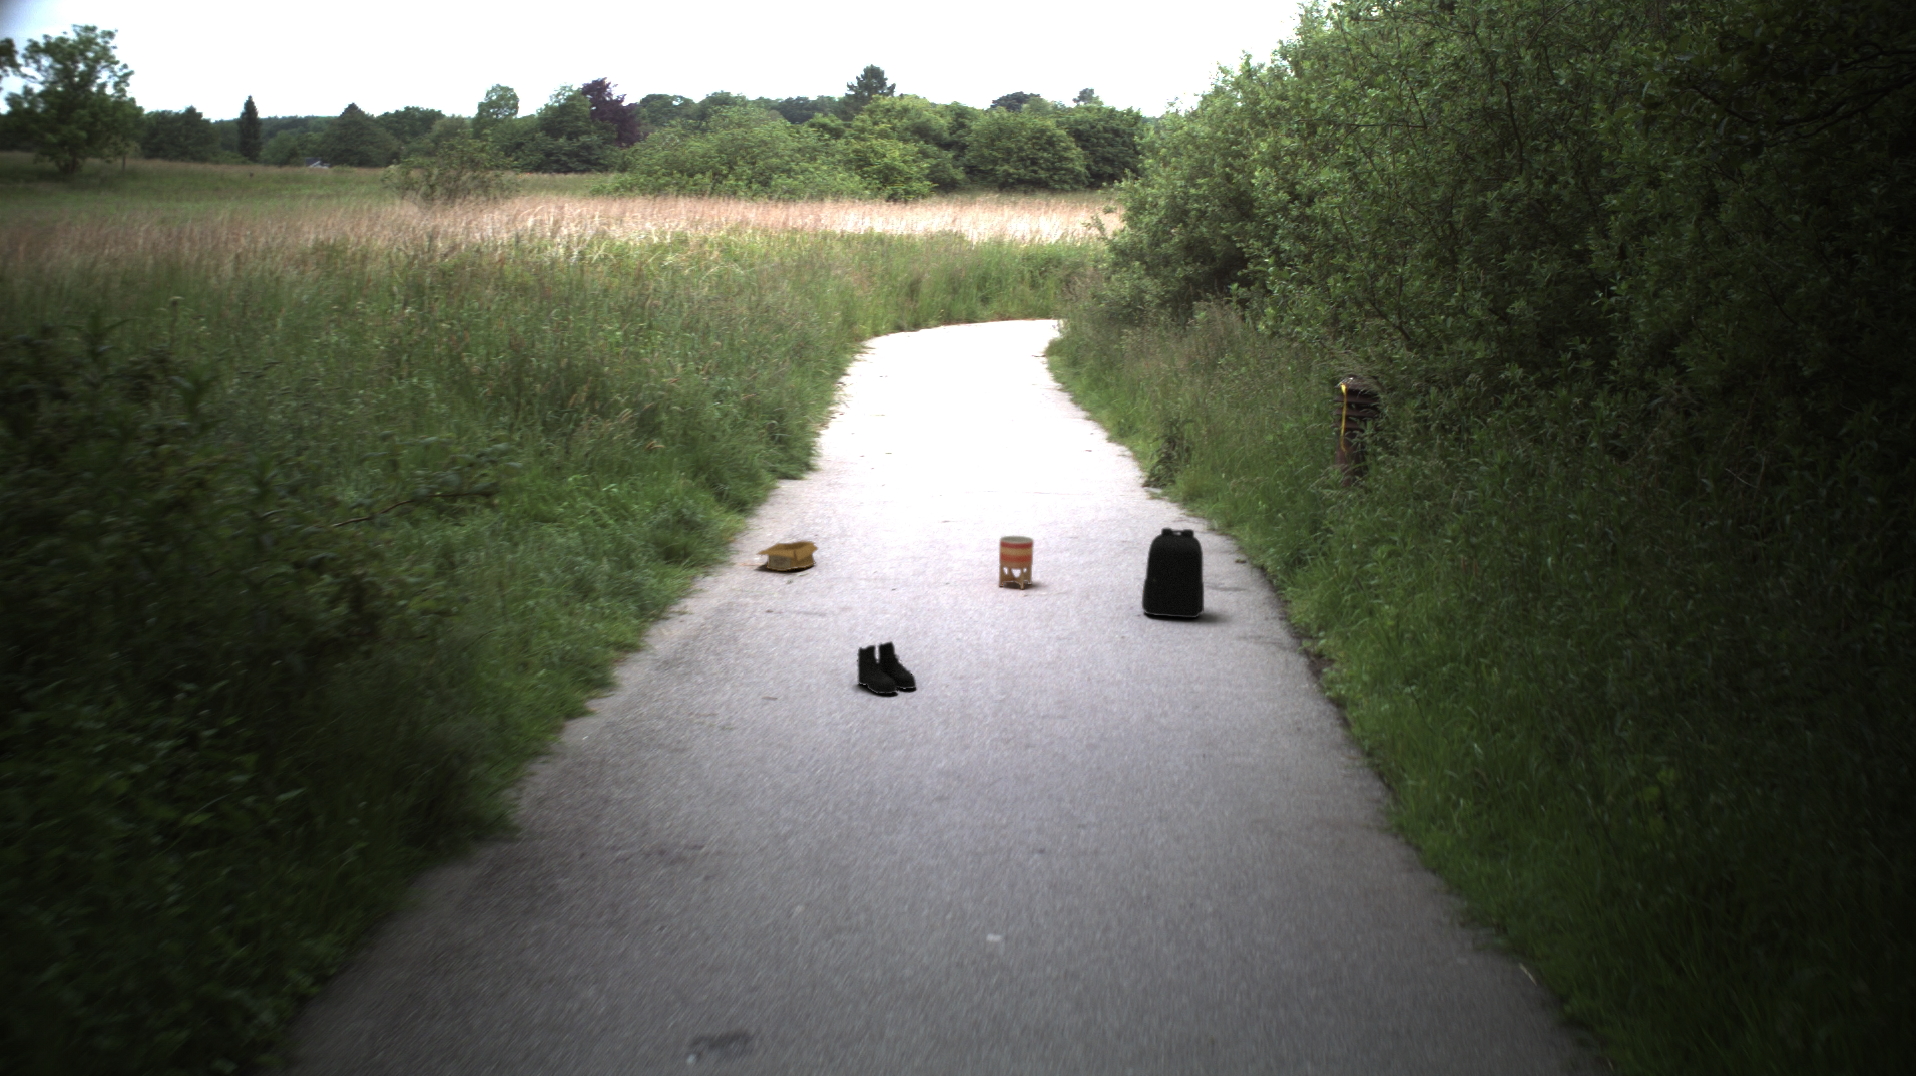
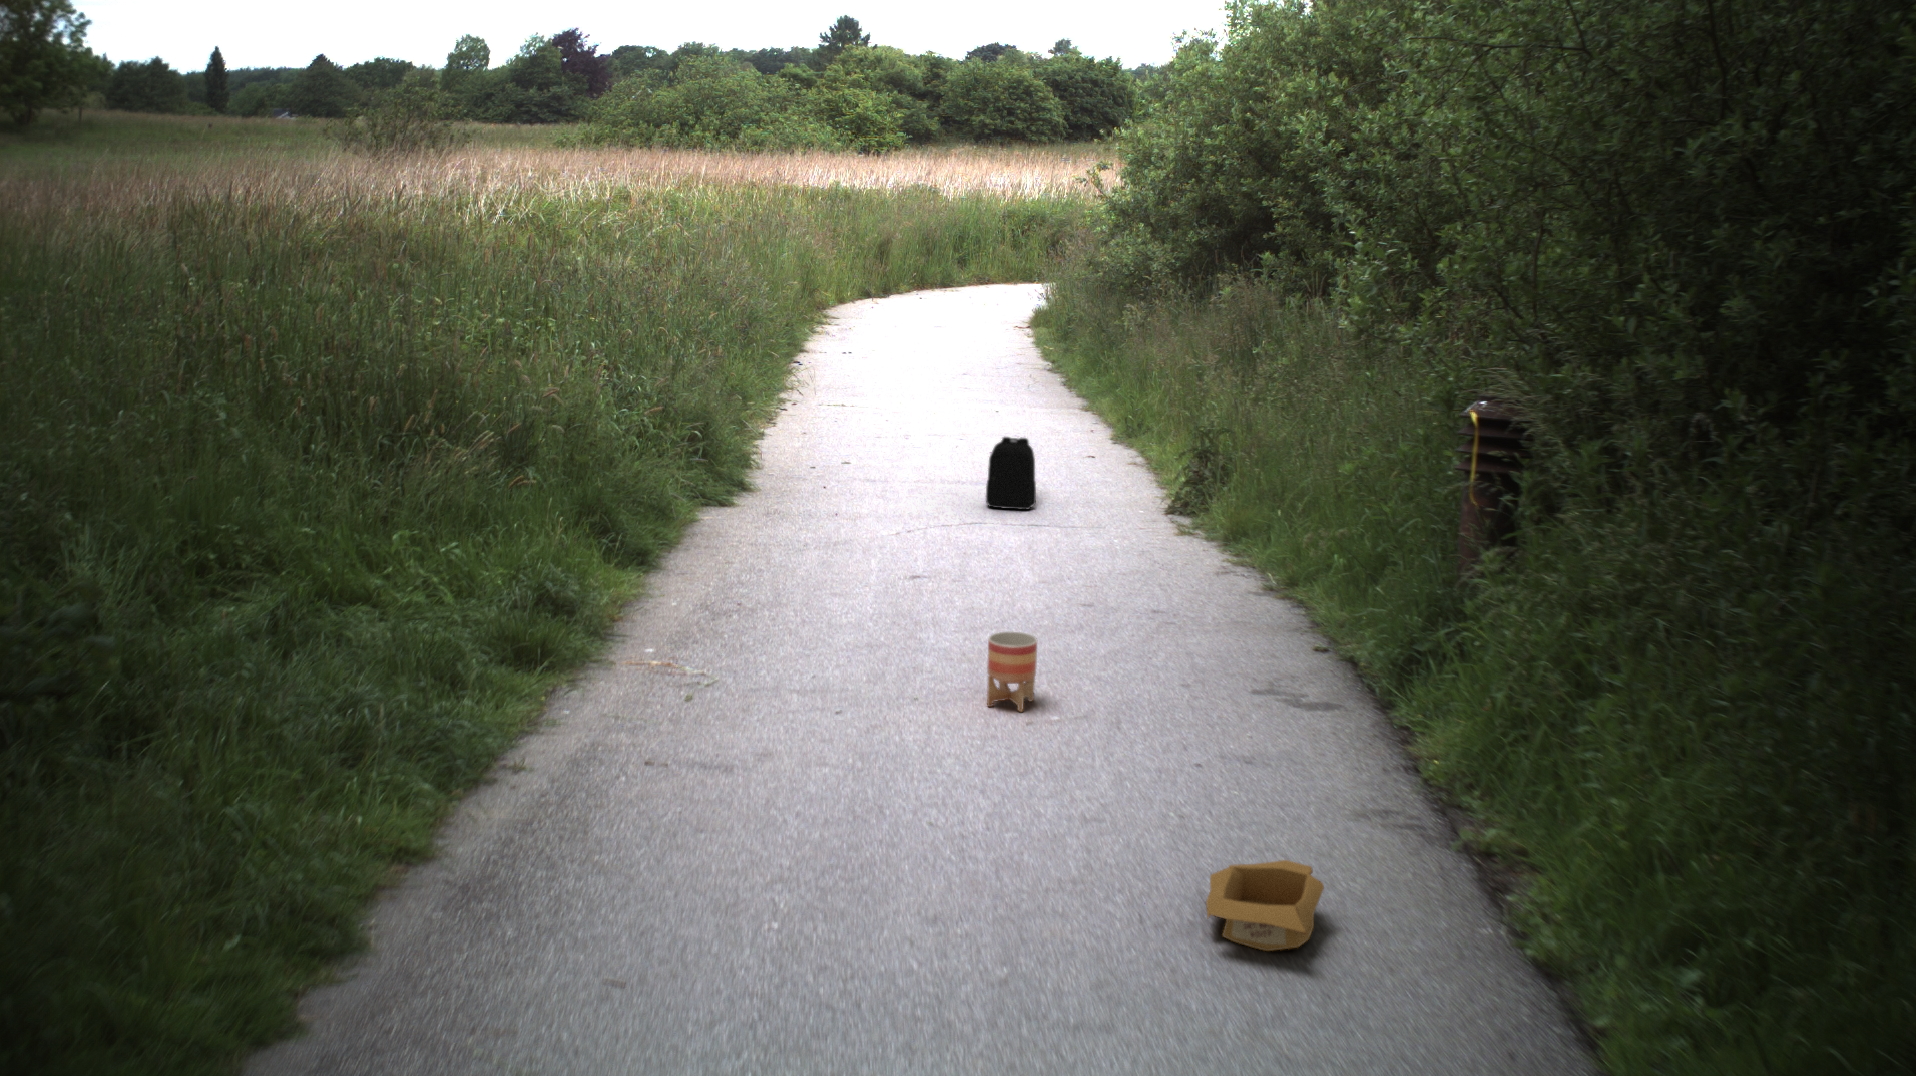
backpack: present [1142,528,1204,618] -> present [986,437,1036,510]
cardboard box: present [758,541,818,571] -> present [1206,860,1324,951]
boots: present [857,641,916,694] -> none [755,876,855,980]

